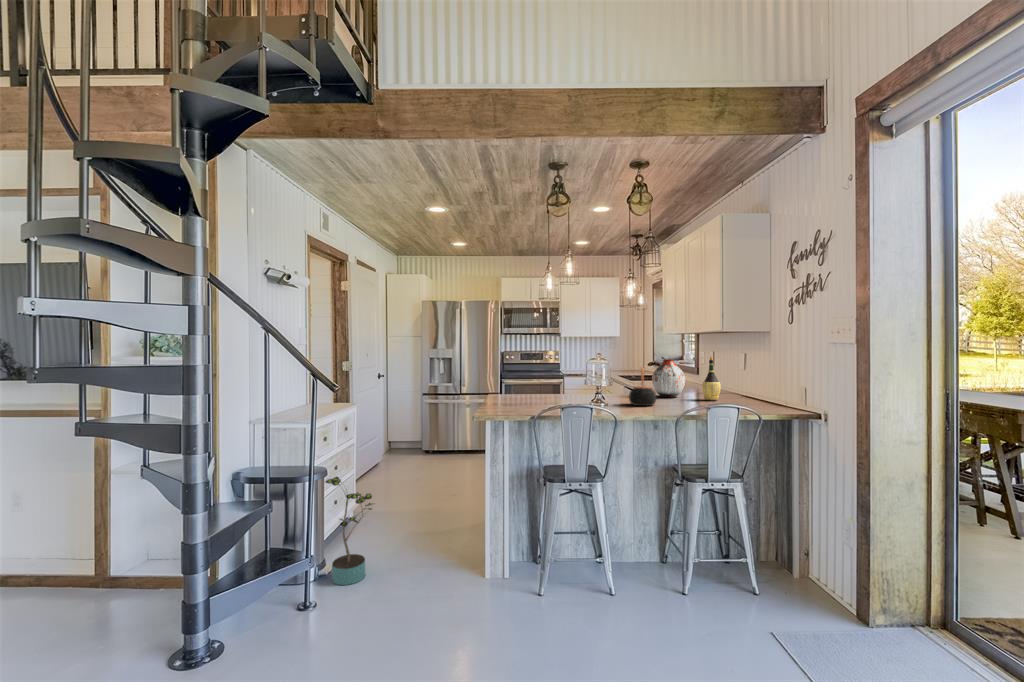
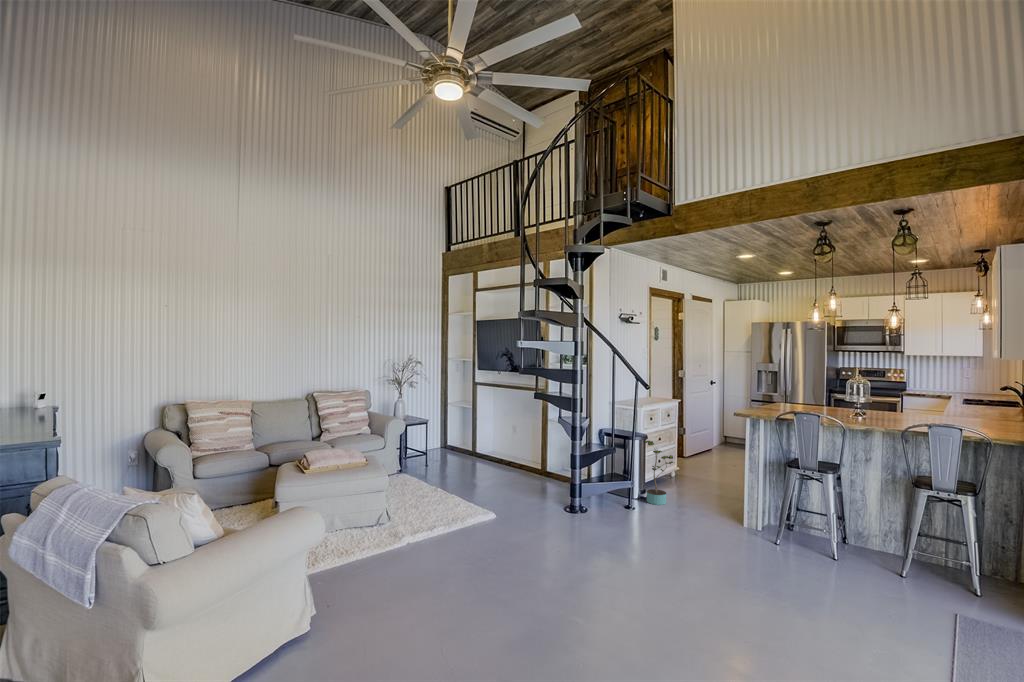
wine bottle: present [702,357,721,400] -> none [978,385,1001,426]
vase: present [652,359,685,398] -> none [930,384,969,420]
teapot: present [629,367,656,406] -> none [879,389,907,422]

